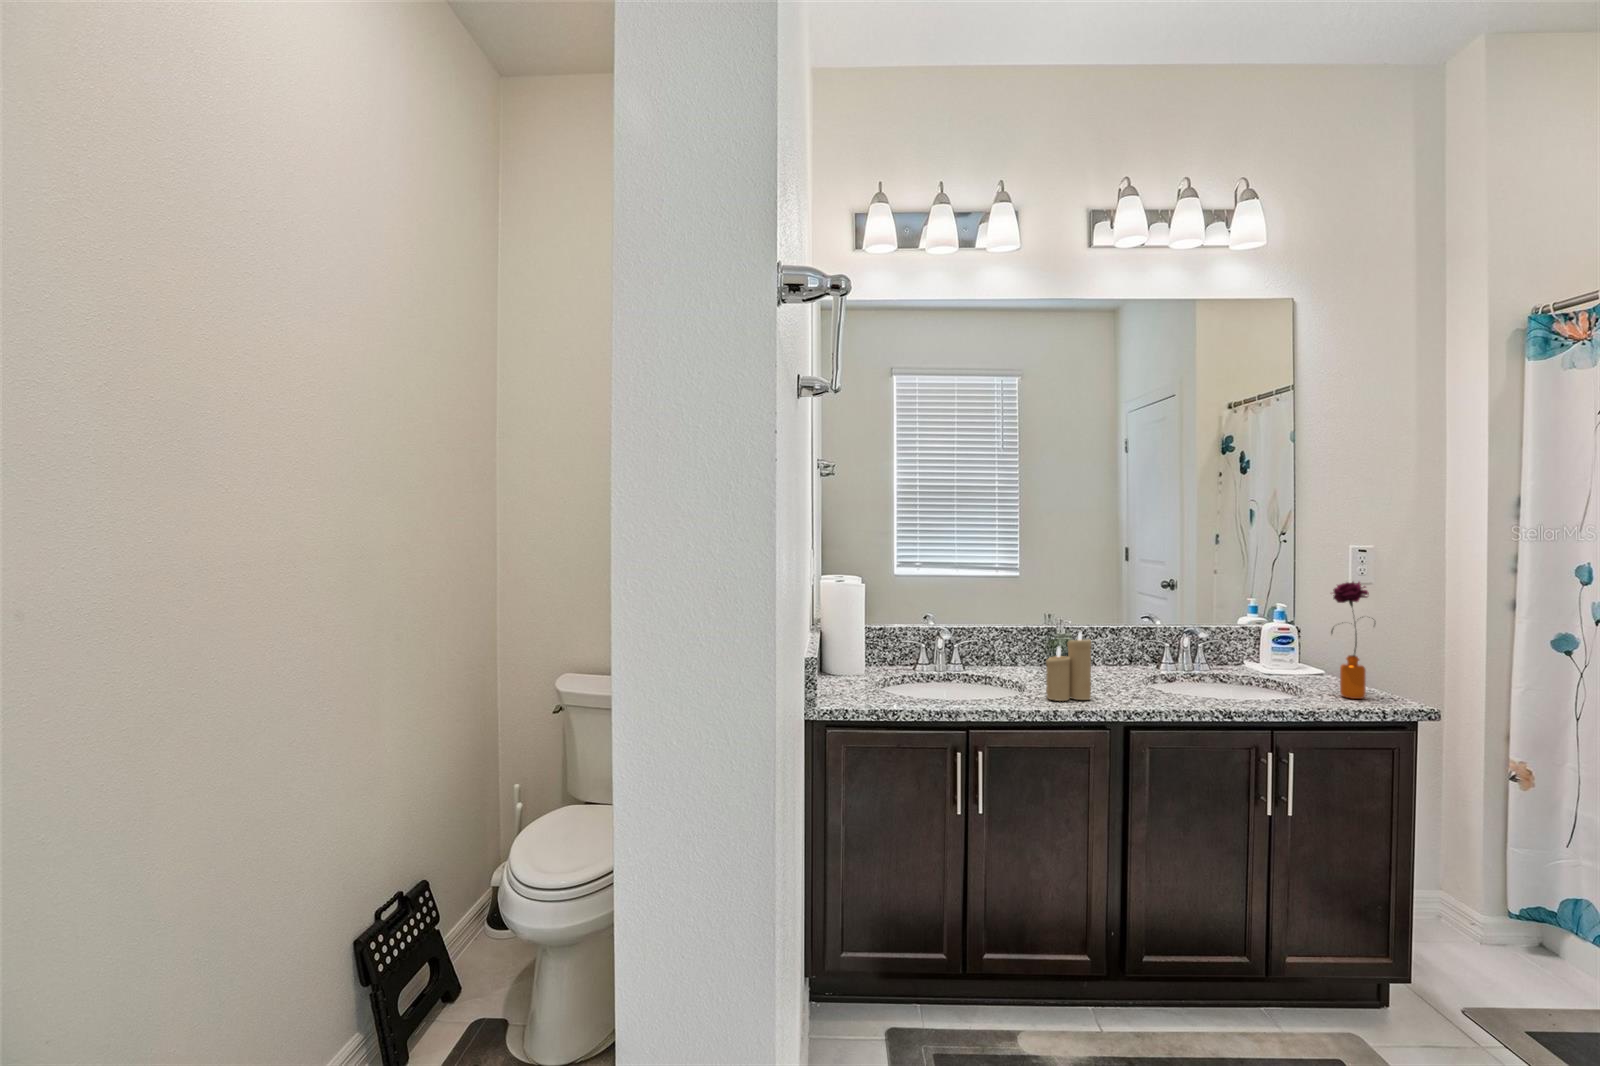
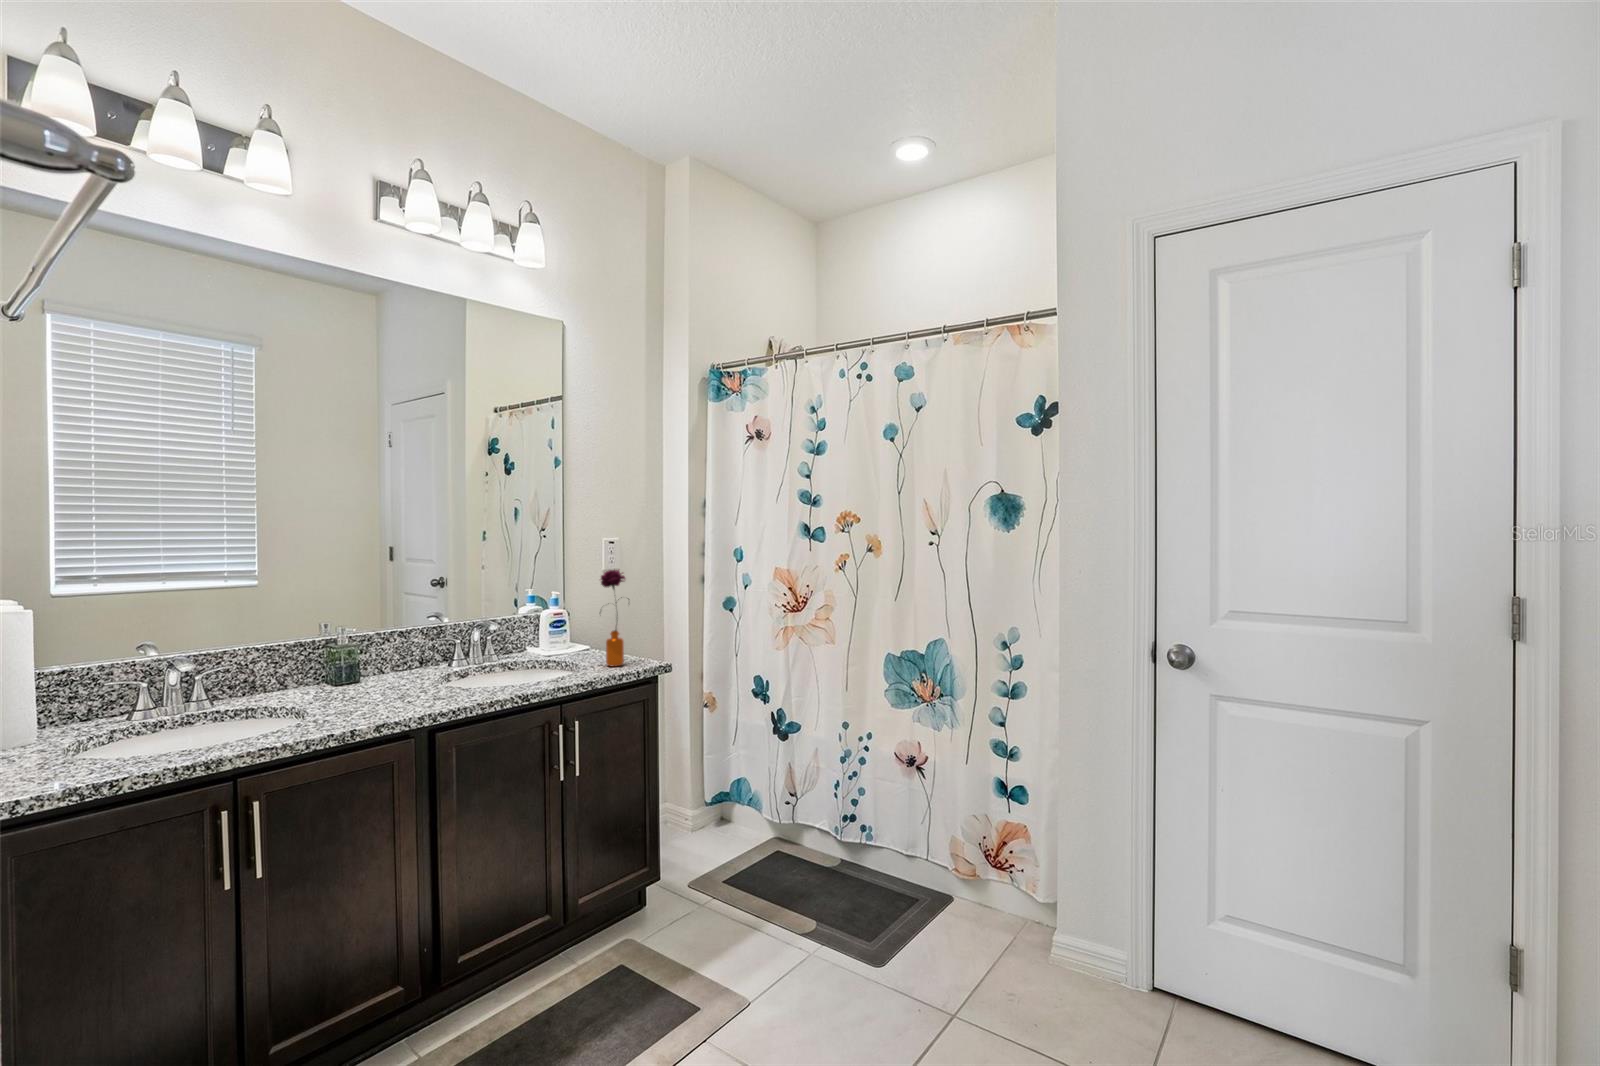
candle: present [1046,632,1091,701] -> none [337,637,391,720]

